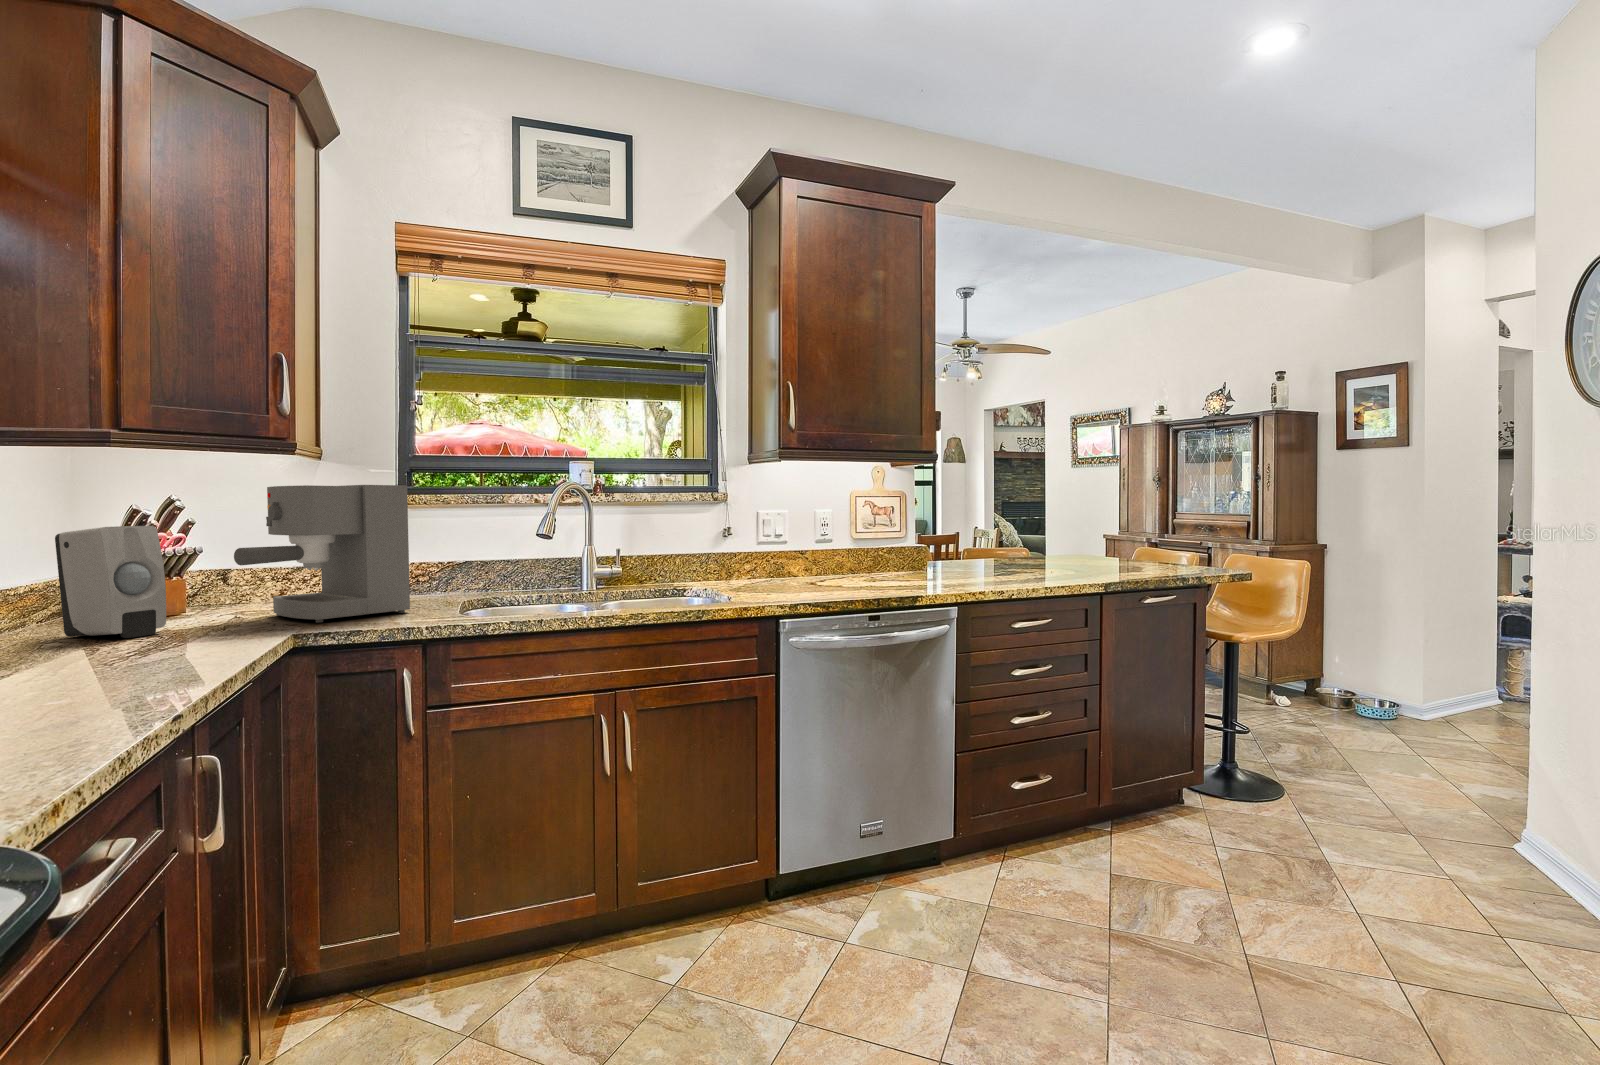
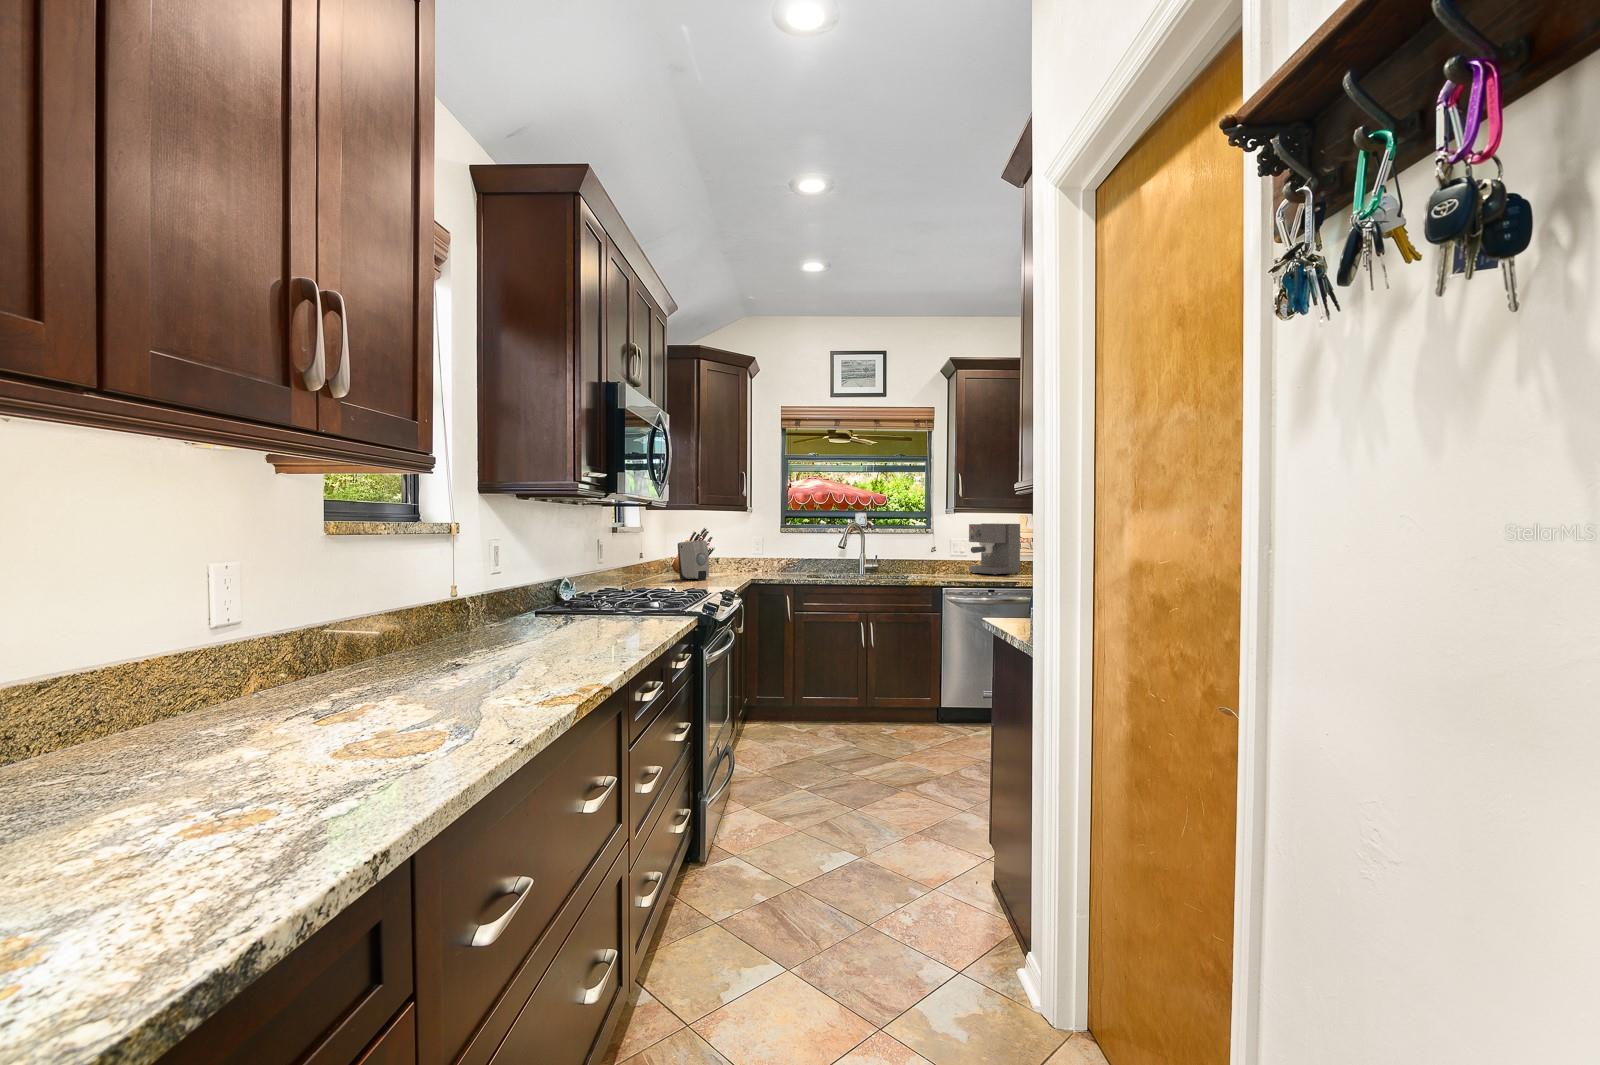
coffee maker: present [234,485,410,623] -> present [969,523,1020,575]

